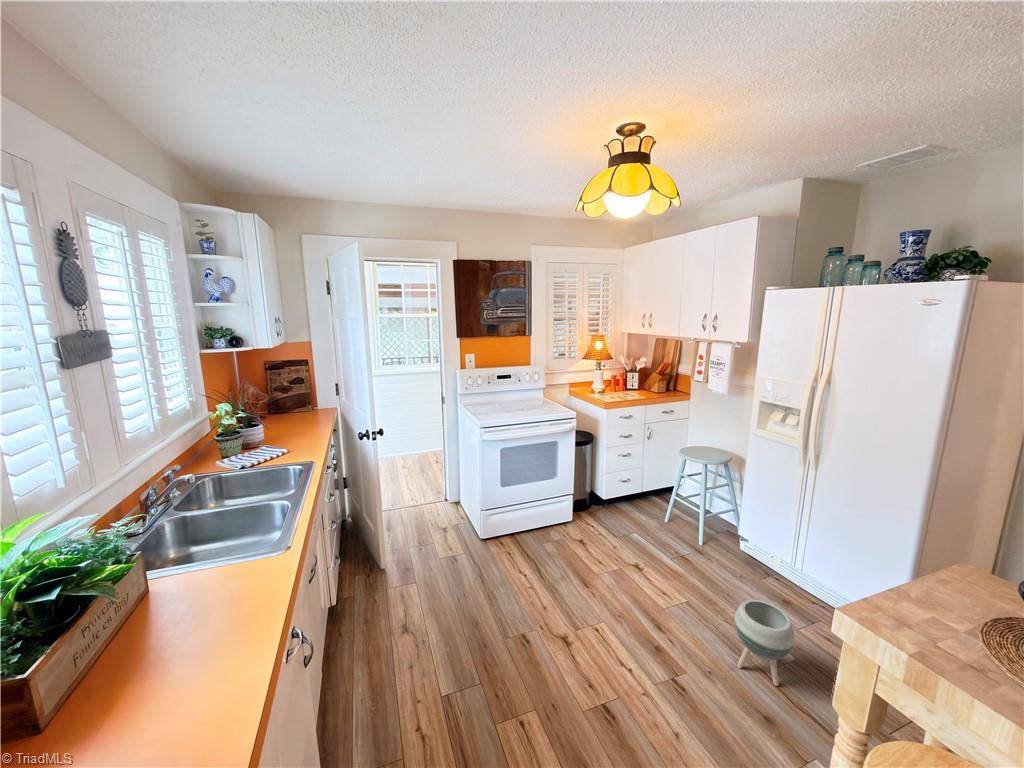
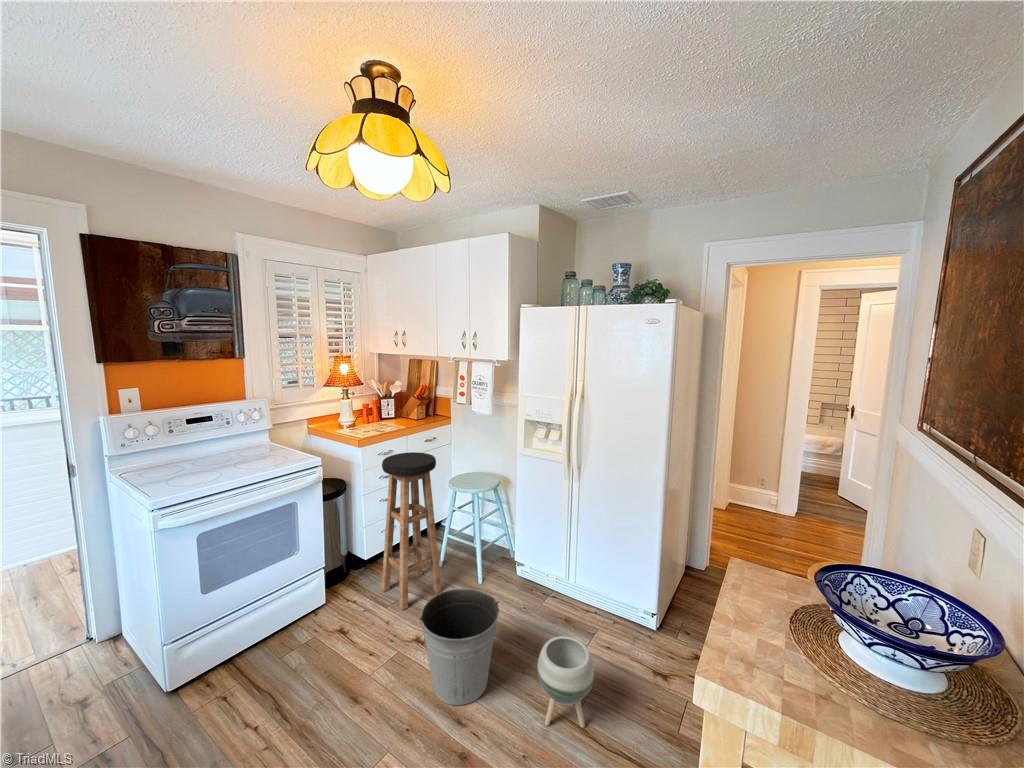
bar stool: none [614,418,667,543] -> present [382,452,442,610]
bucket: none [635,533,708,624] -> present [418,588,500,705]

